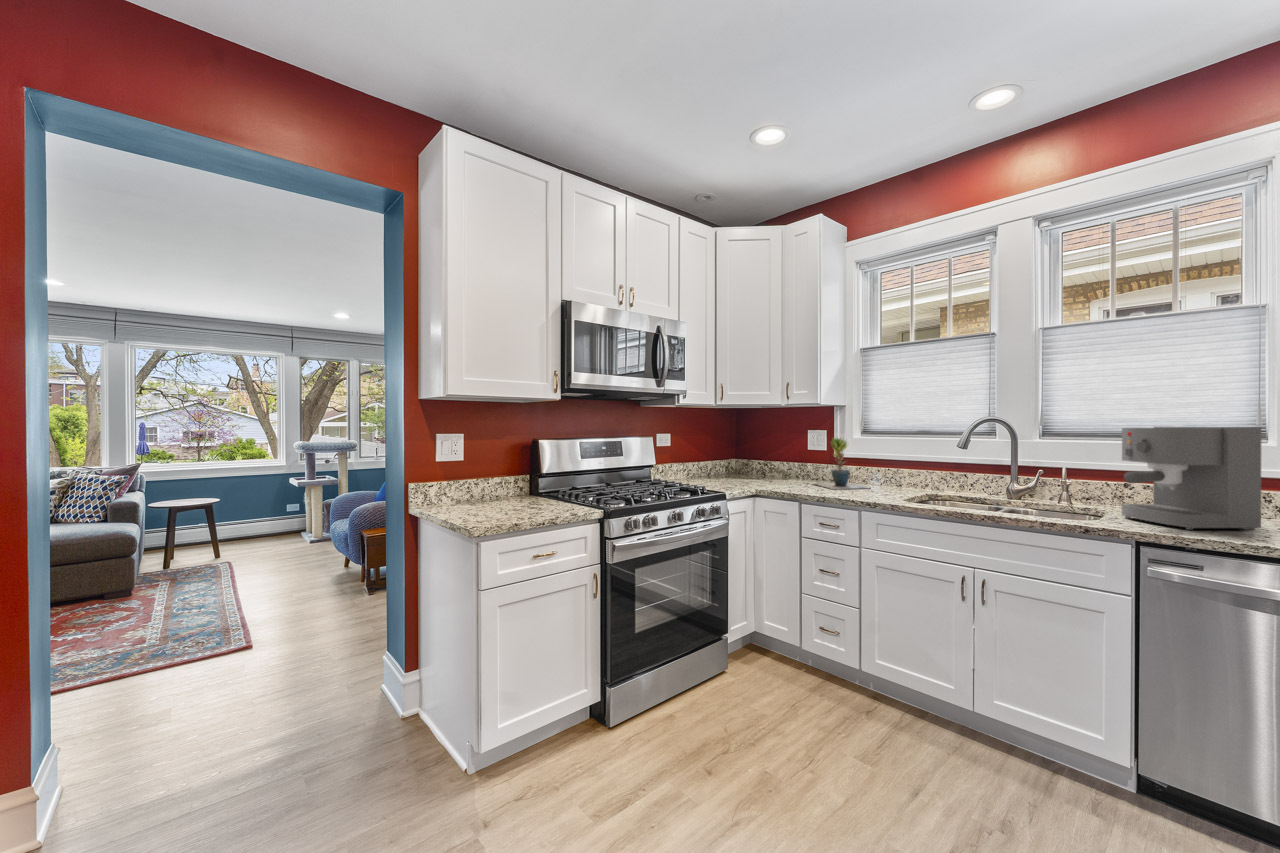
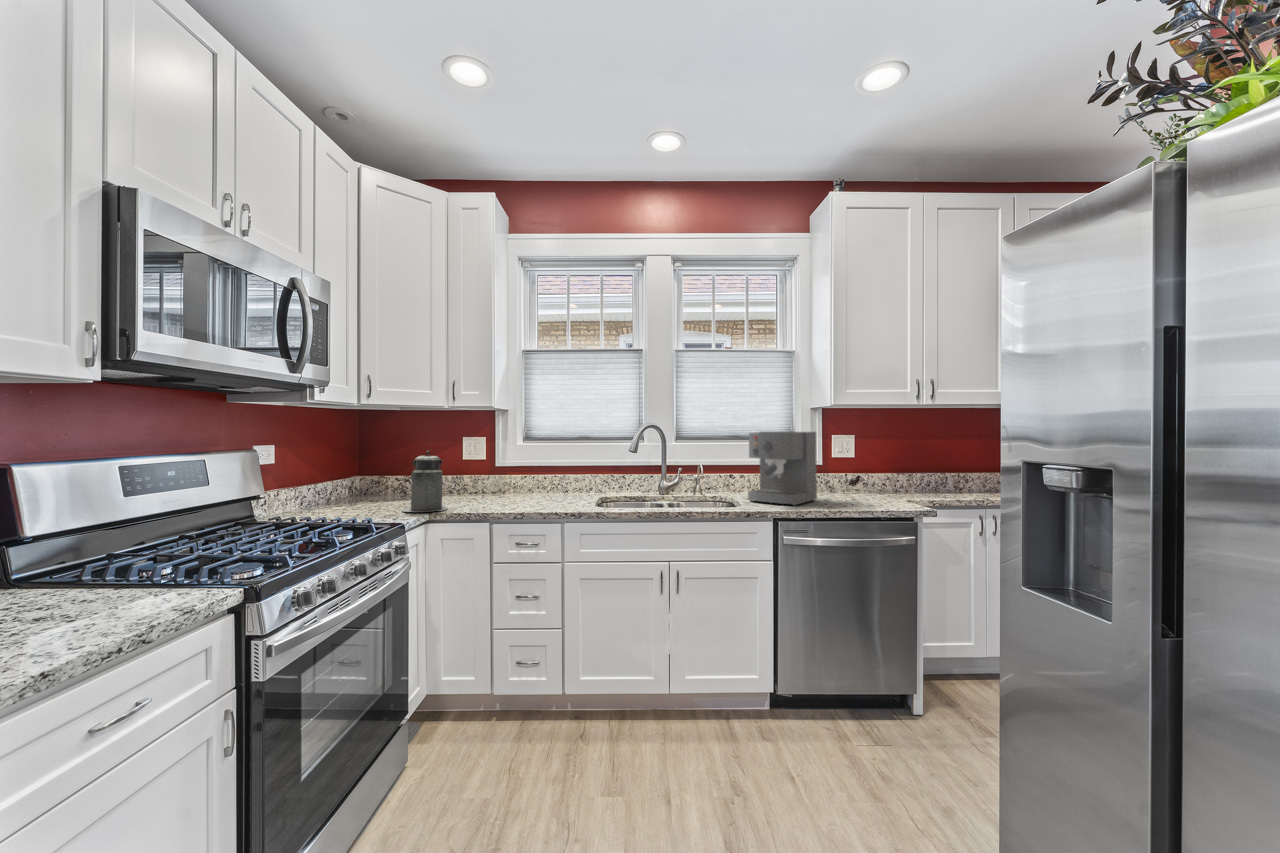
potted plant: present [814,438,868,489] -> none [476,444,544,502]
canister: none [741,440,775,489] -> present [402,451,448,512]

